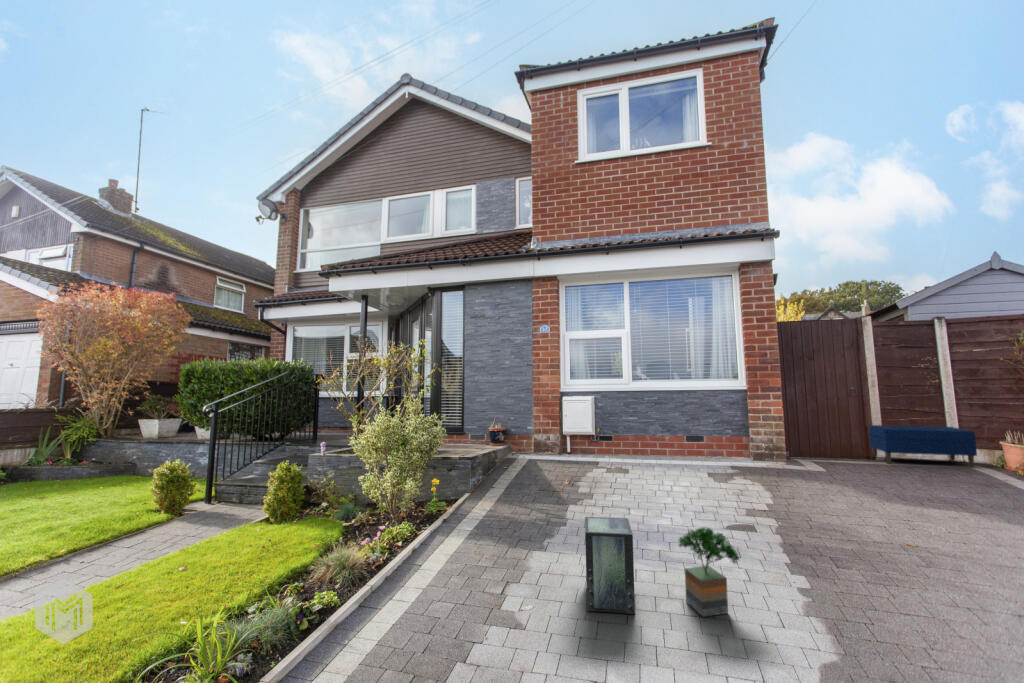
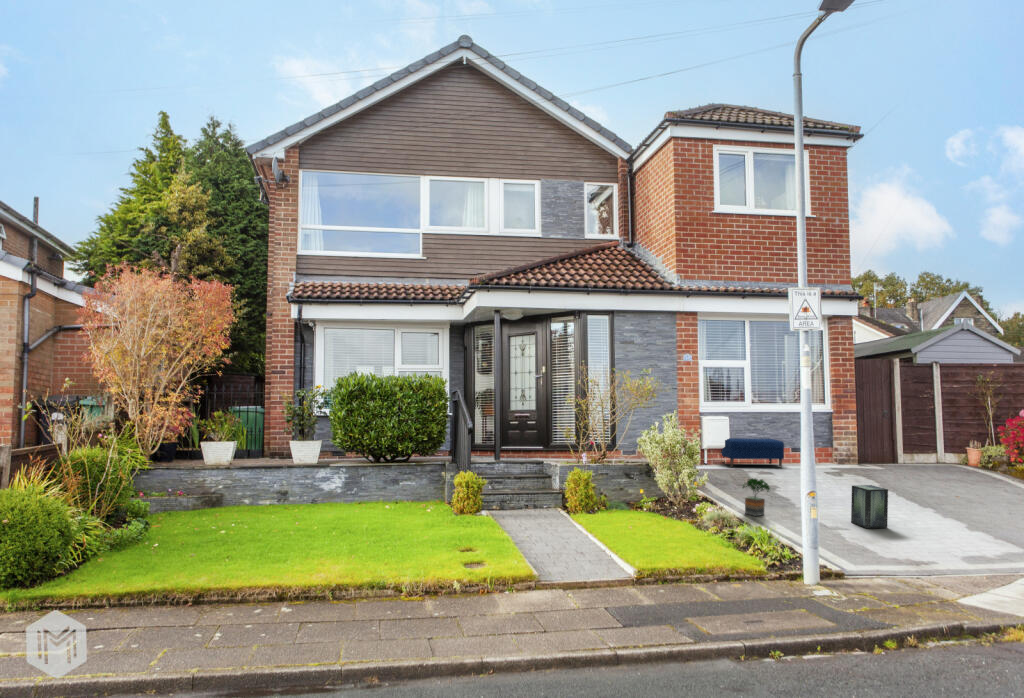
bench: present [869,425,977,467] -> present [721,438,784,468]
potted tree: present [678,528,739,617] -> present [743,478,770,516]

